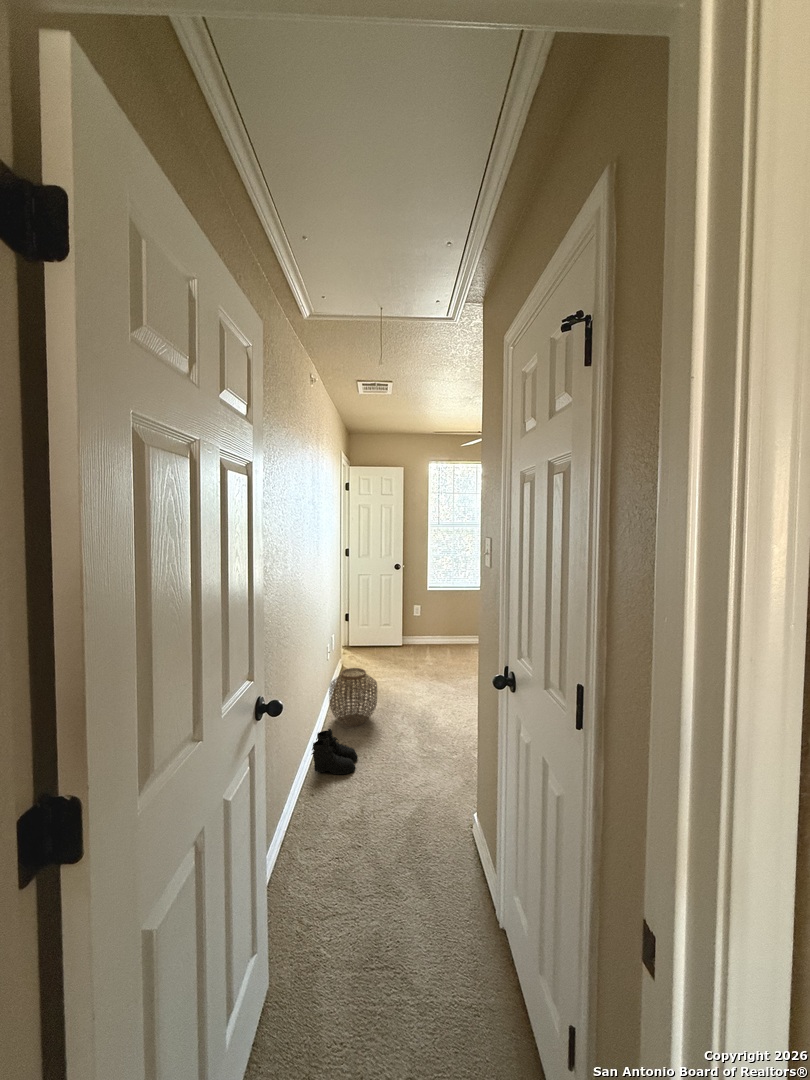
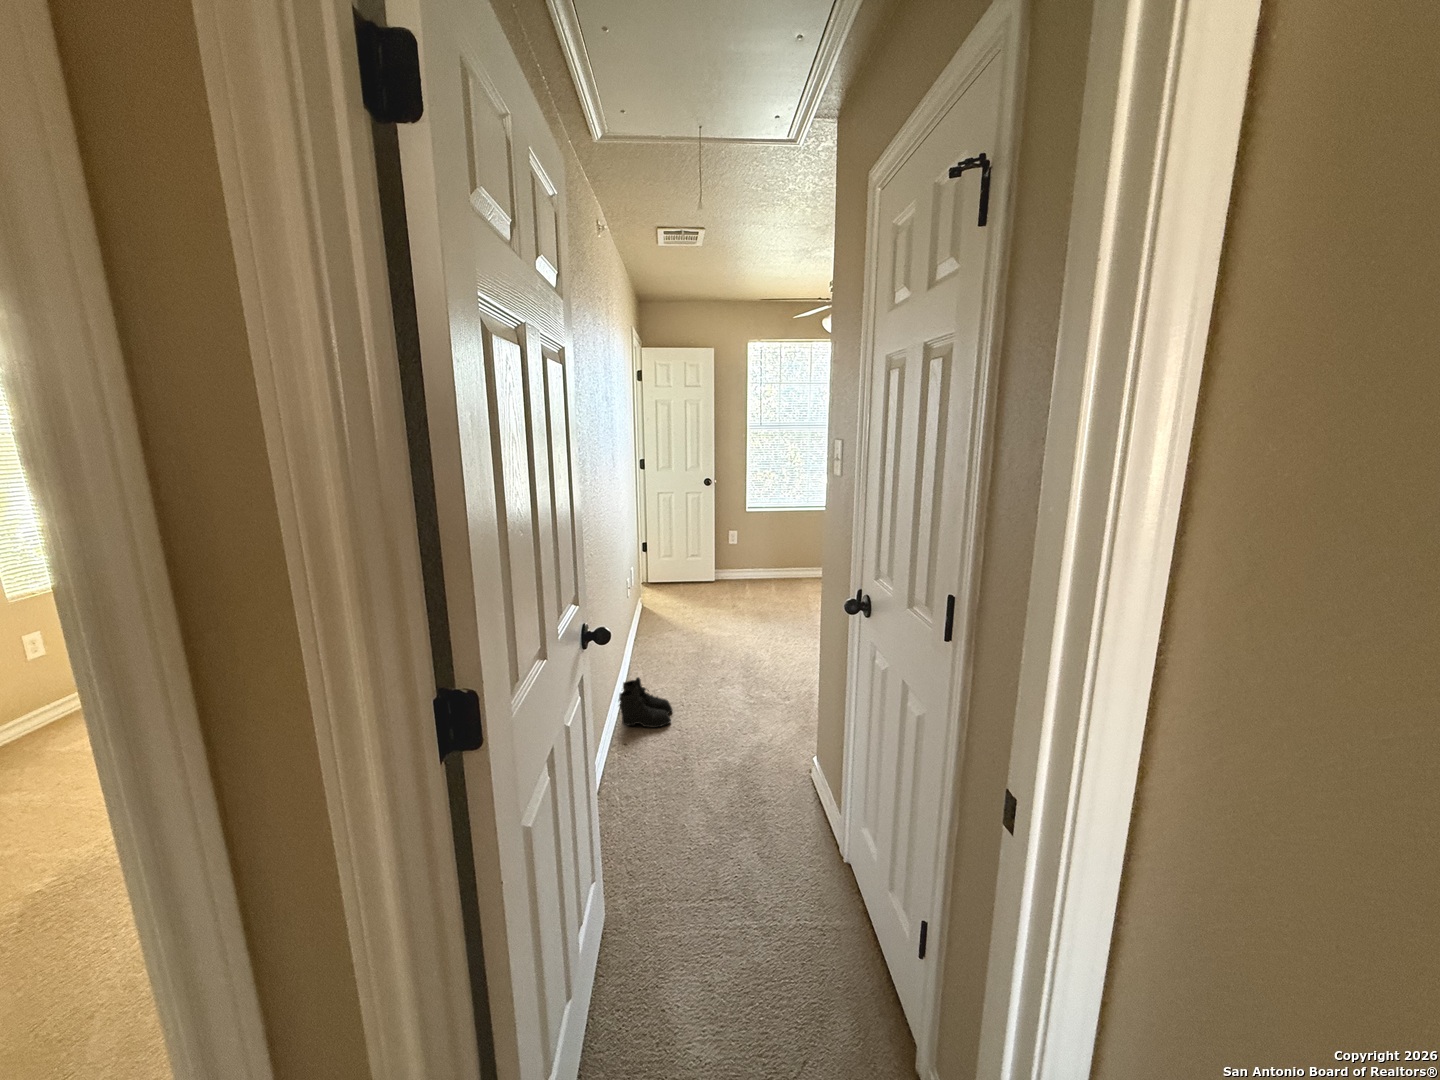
woven basket: present [329,668,377,726] -> none [632,608,691,677]

